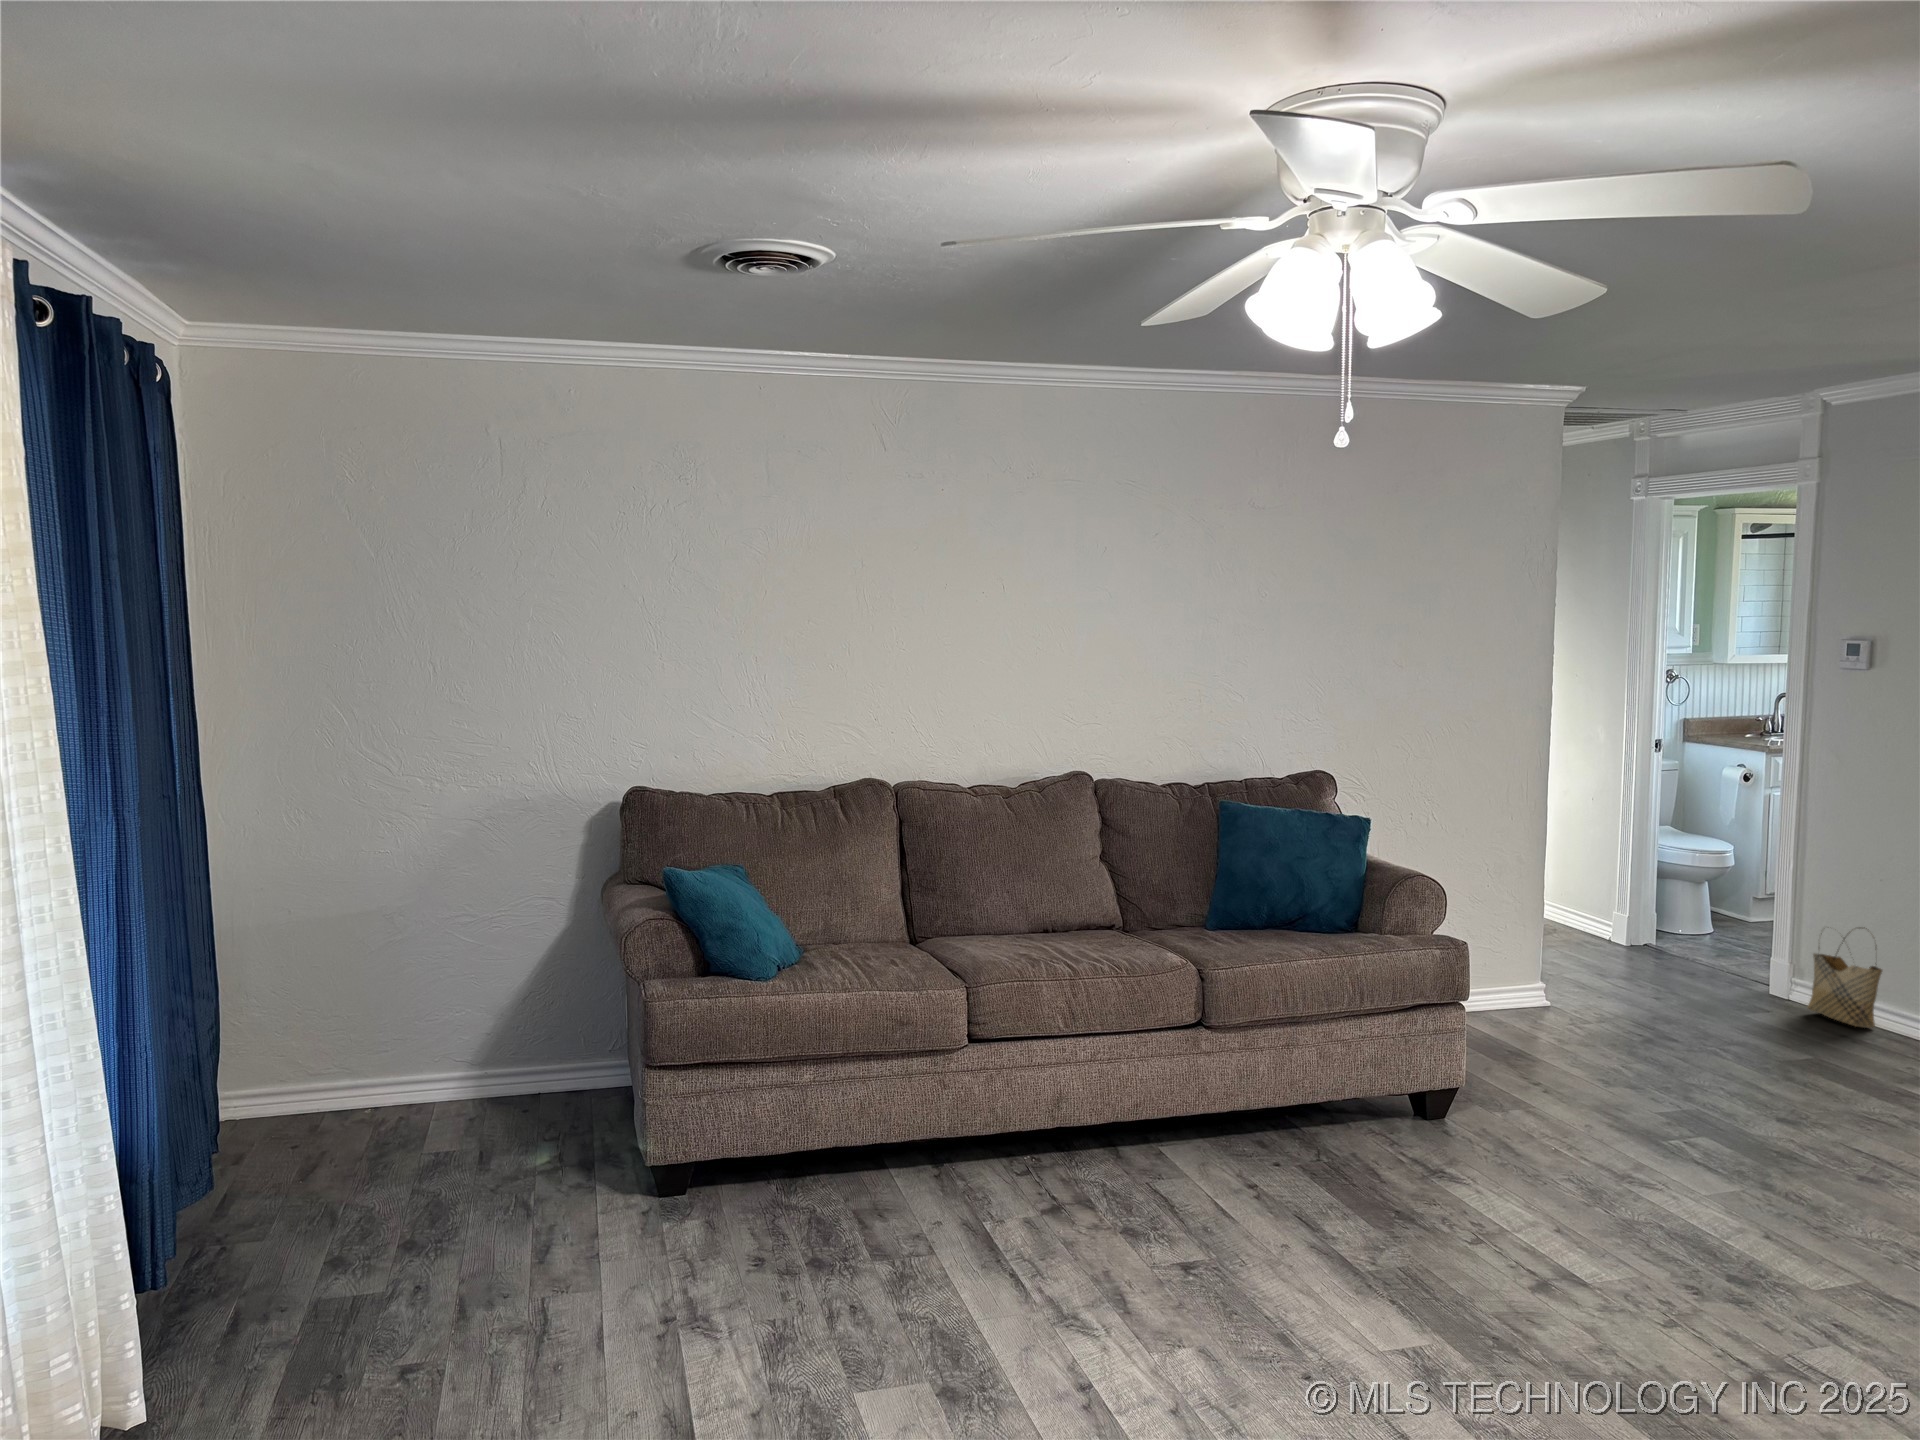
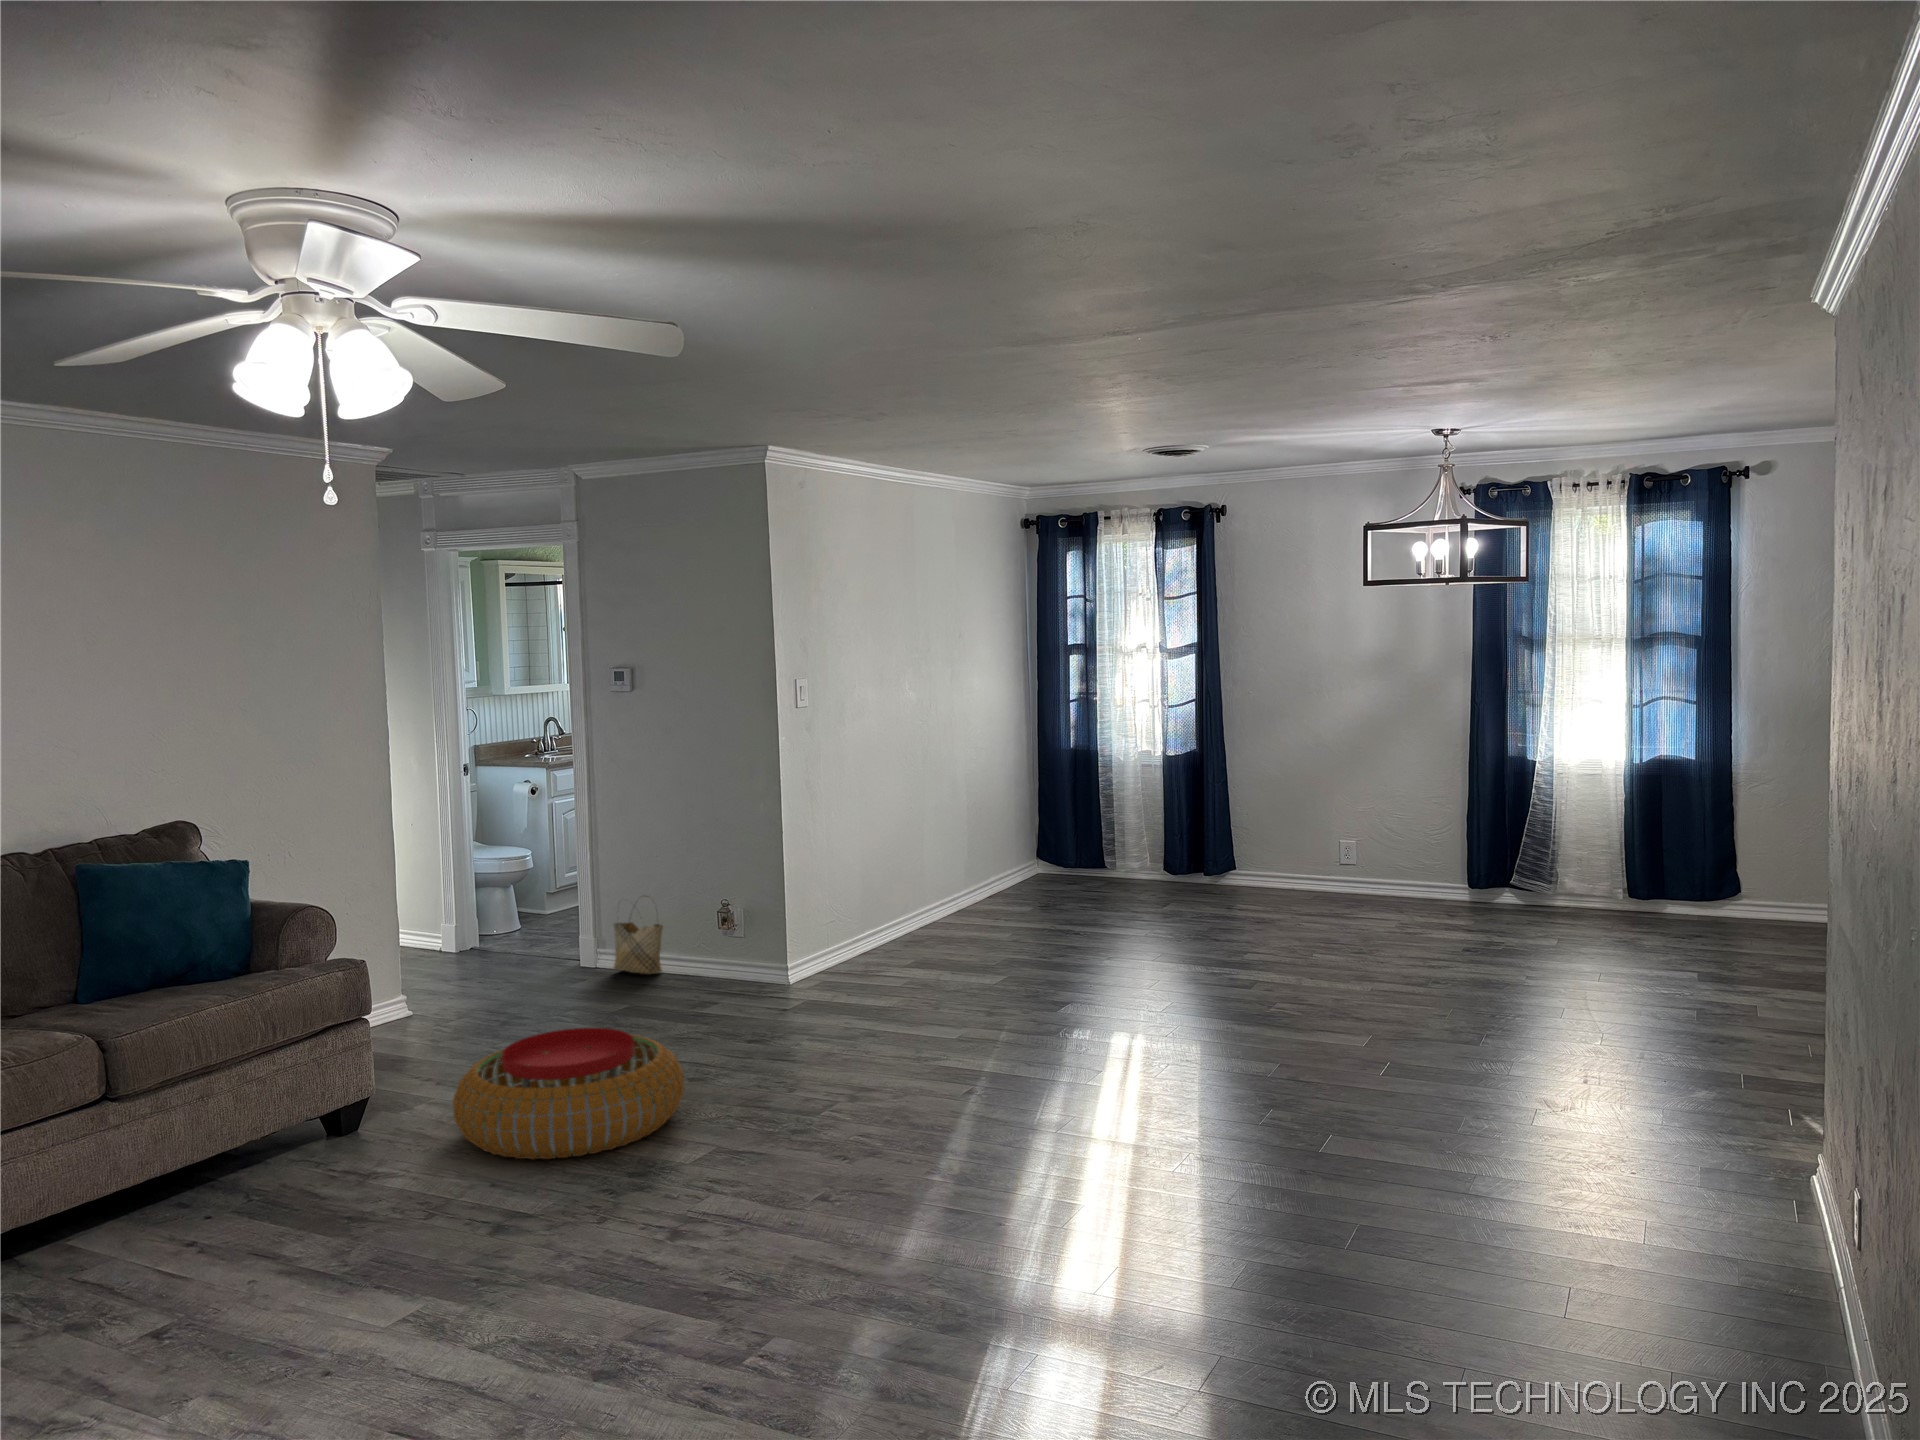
pouf: none [1537,1073,1843,1244] -> present [453,1028,684,1160]

